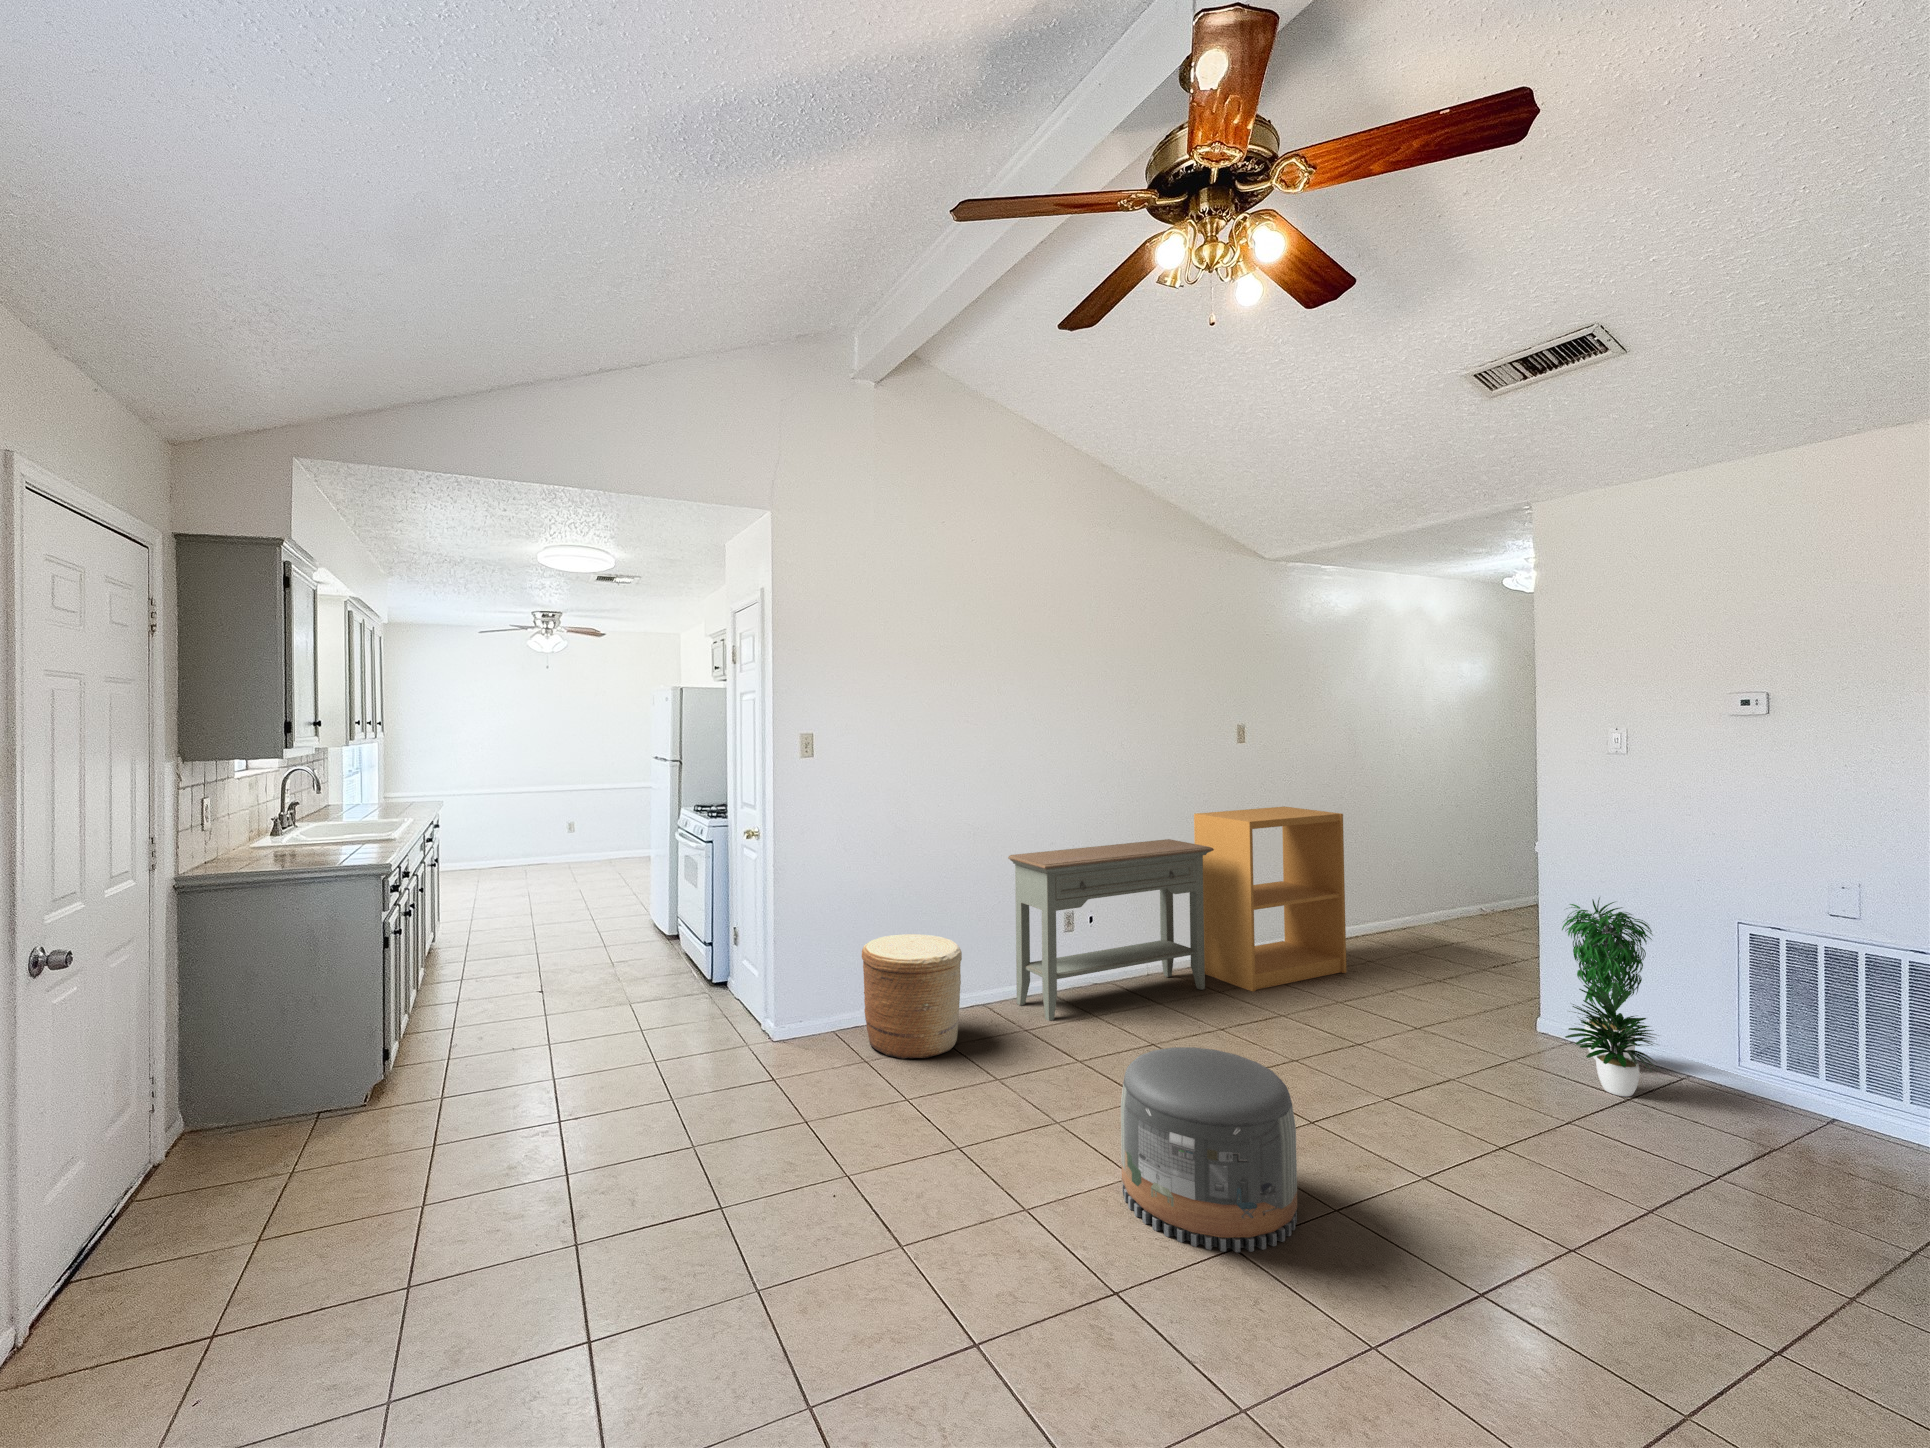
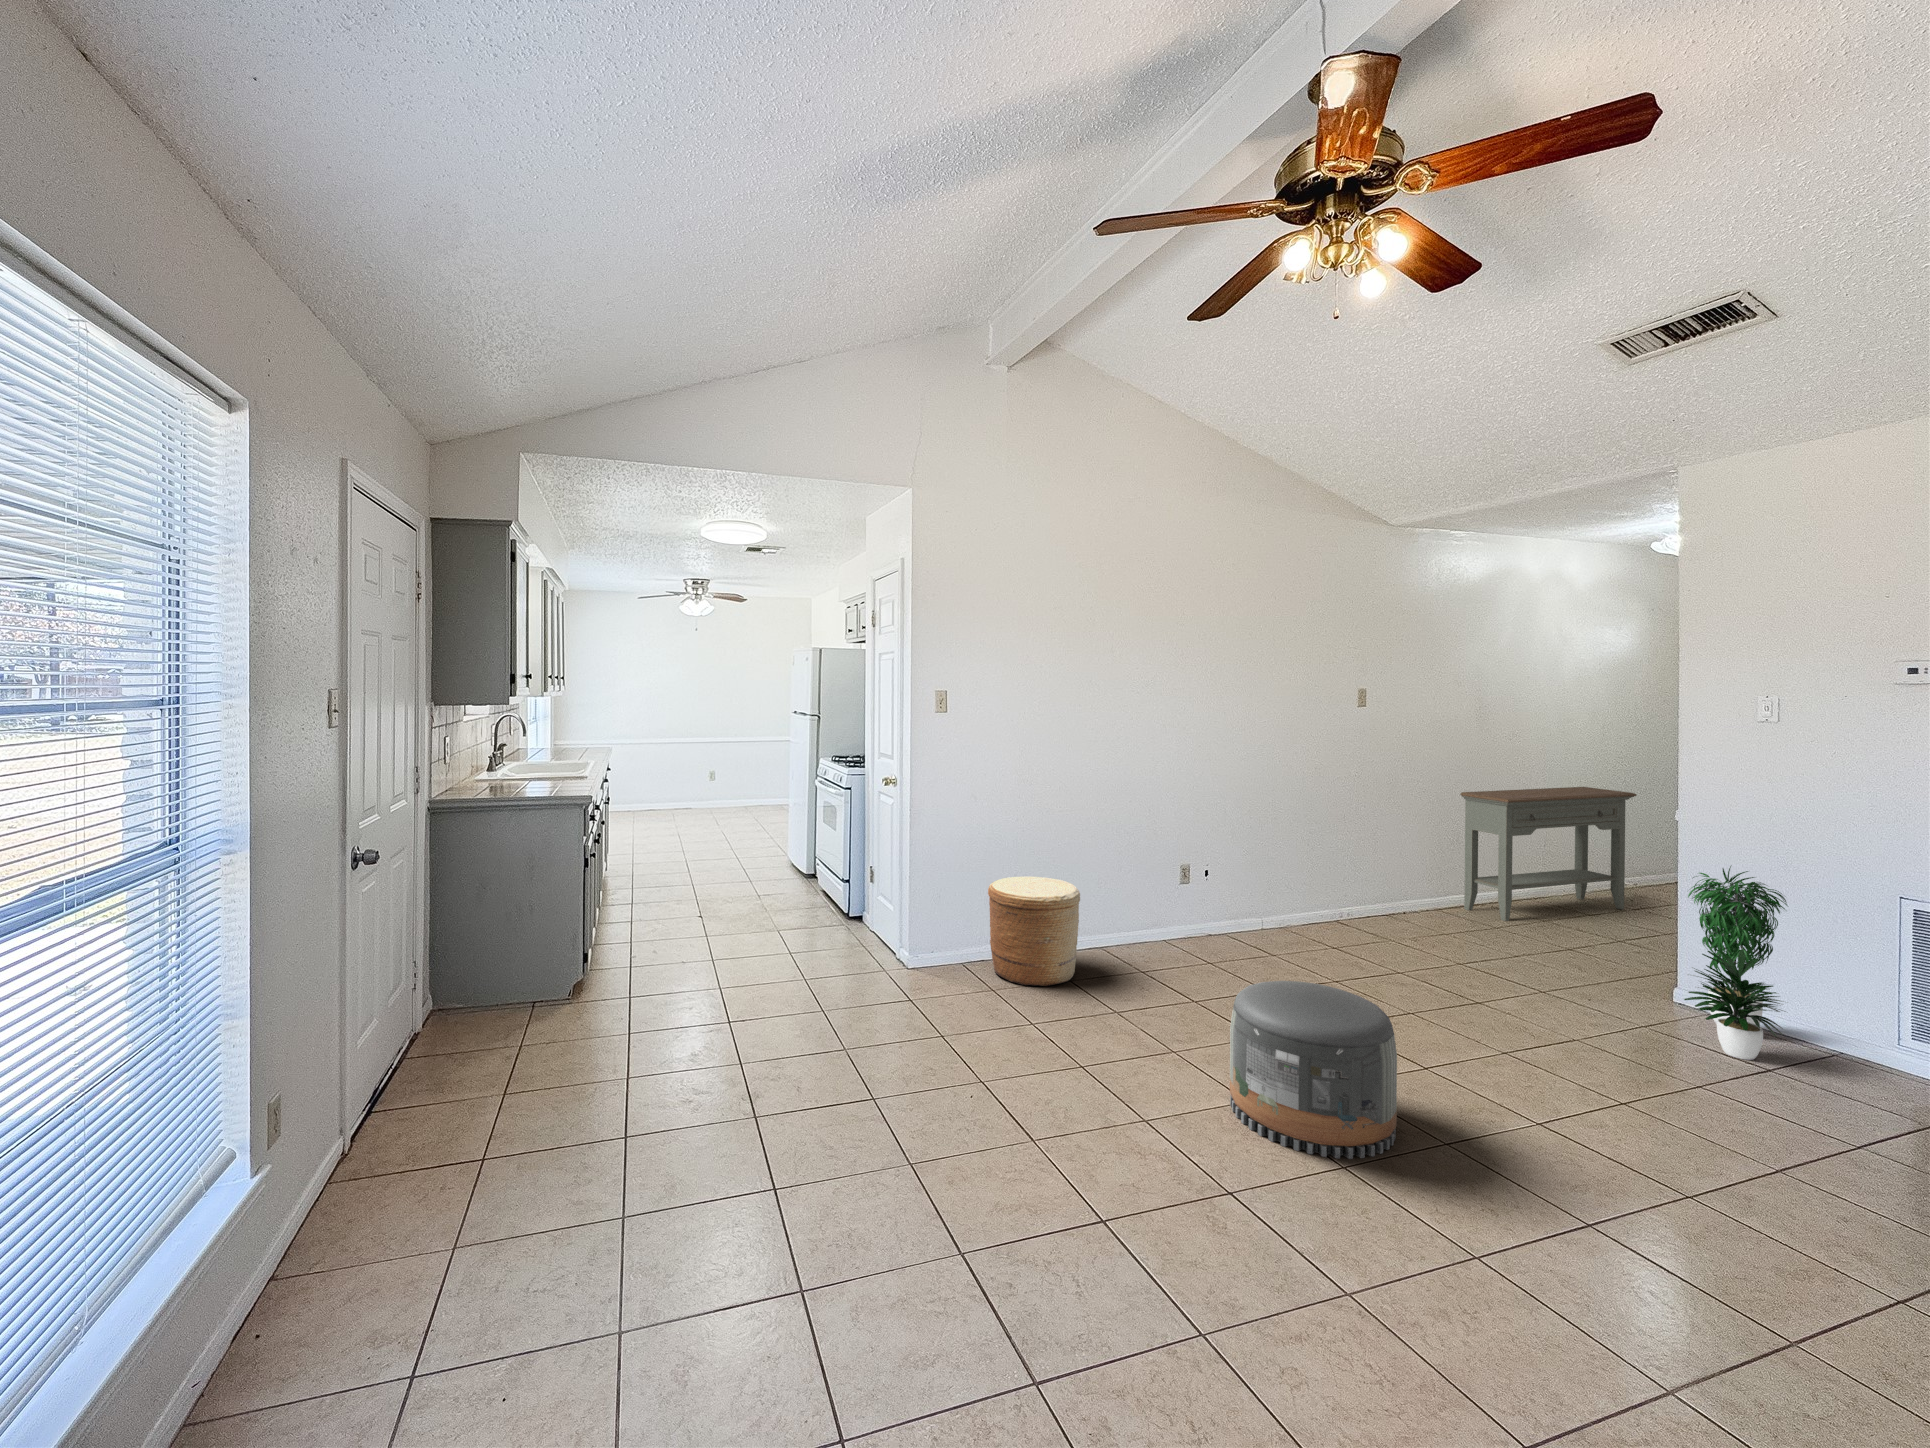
bookshelf: present [1194,806,1346,992] -> none [1306,772,1461,947]
console table: present [1008,839,1214,1021] -> present [1460,787,1637,921]

